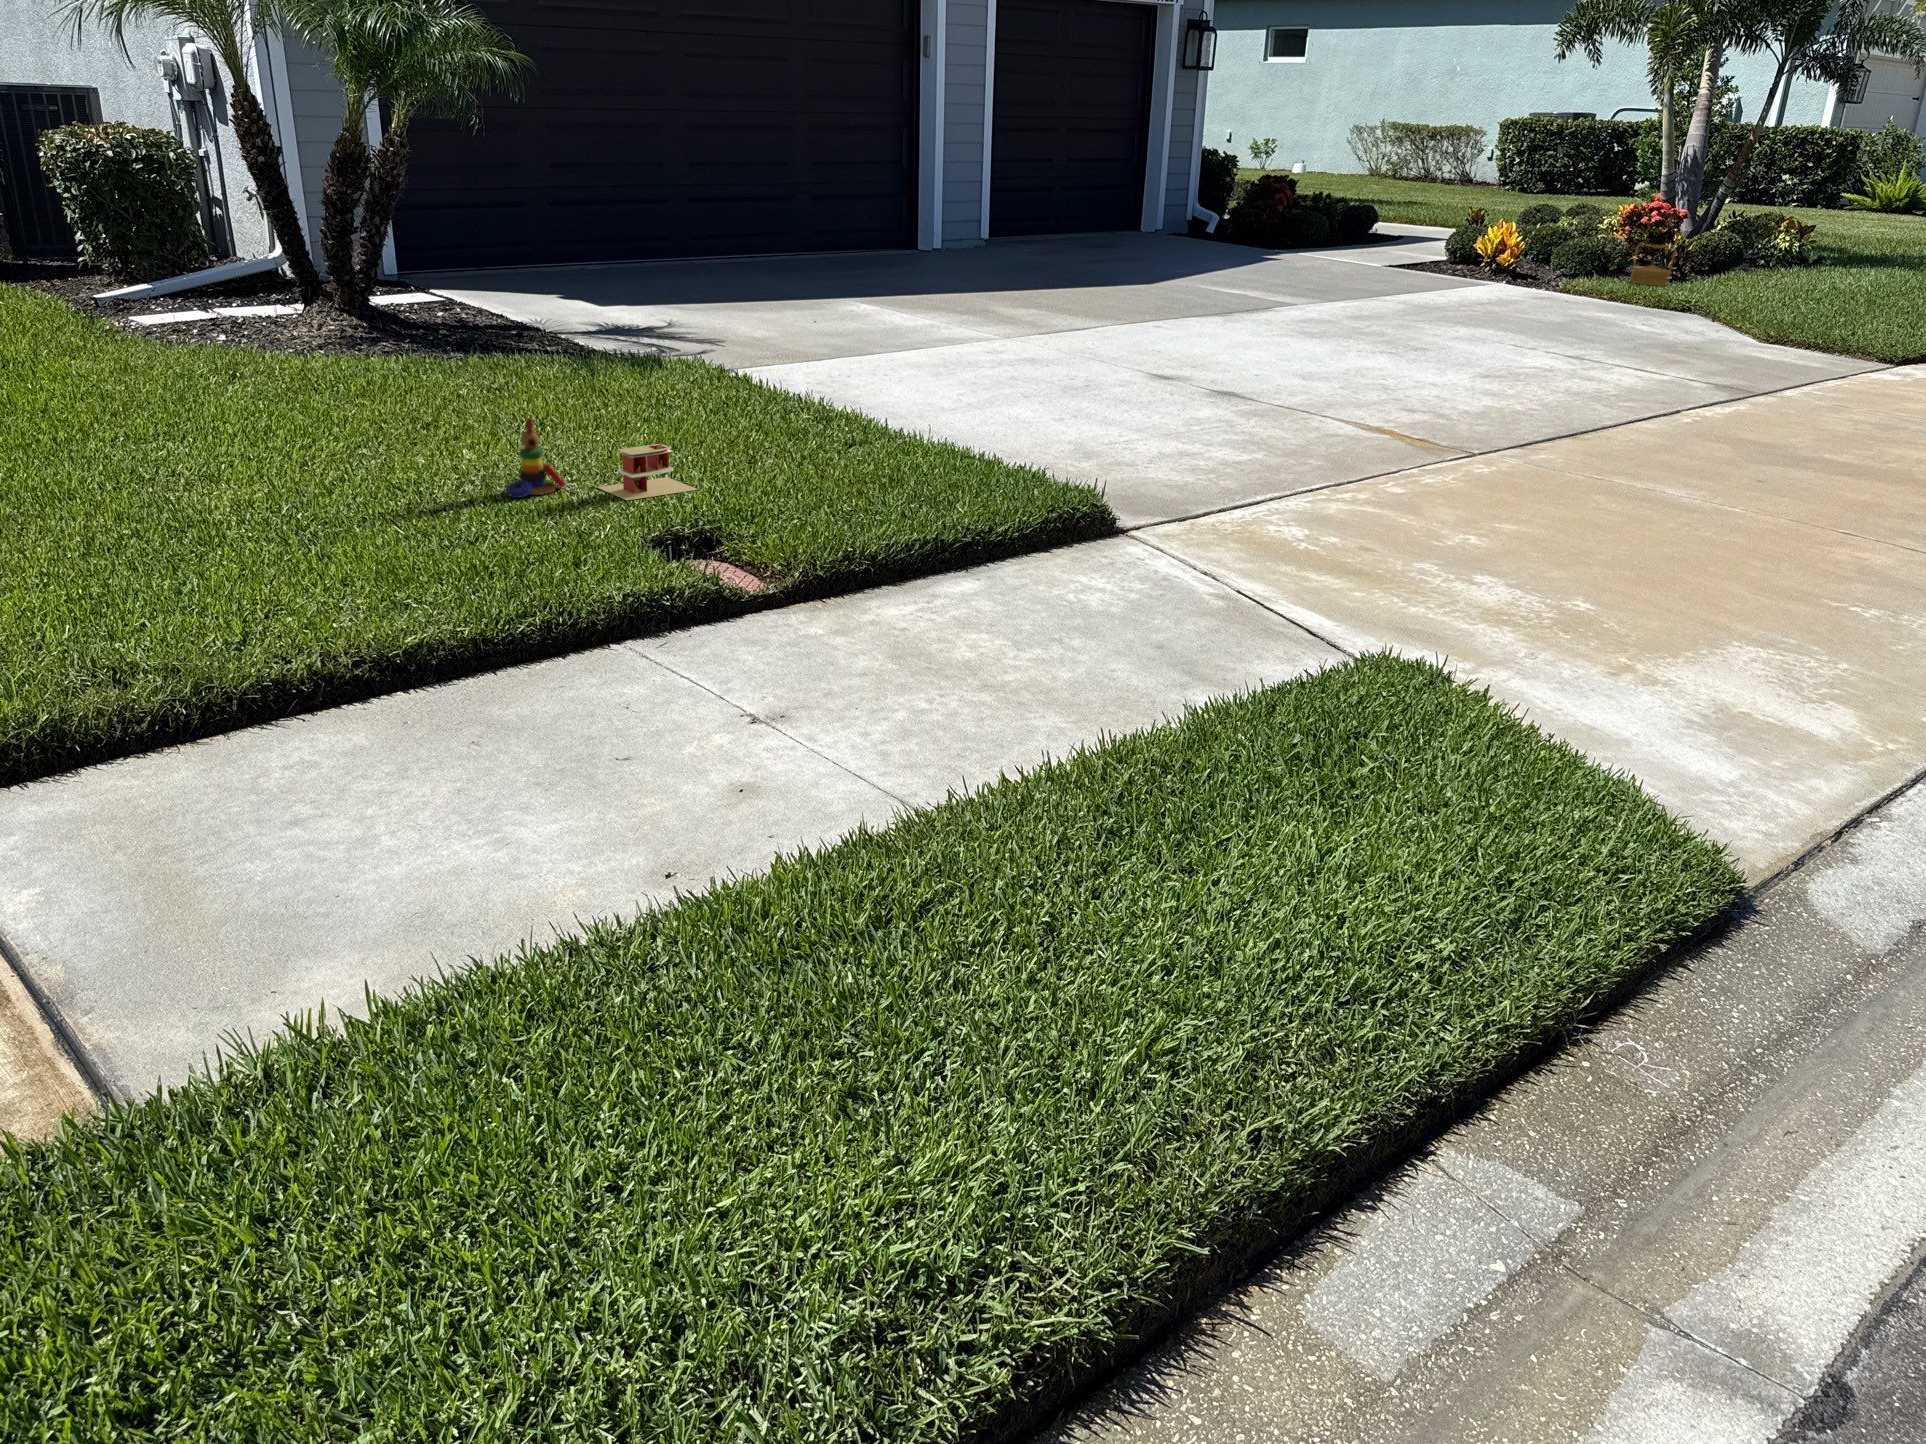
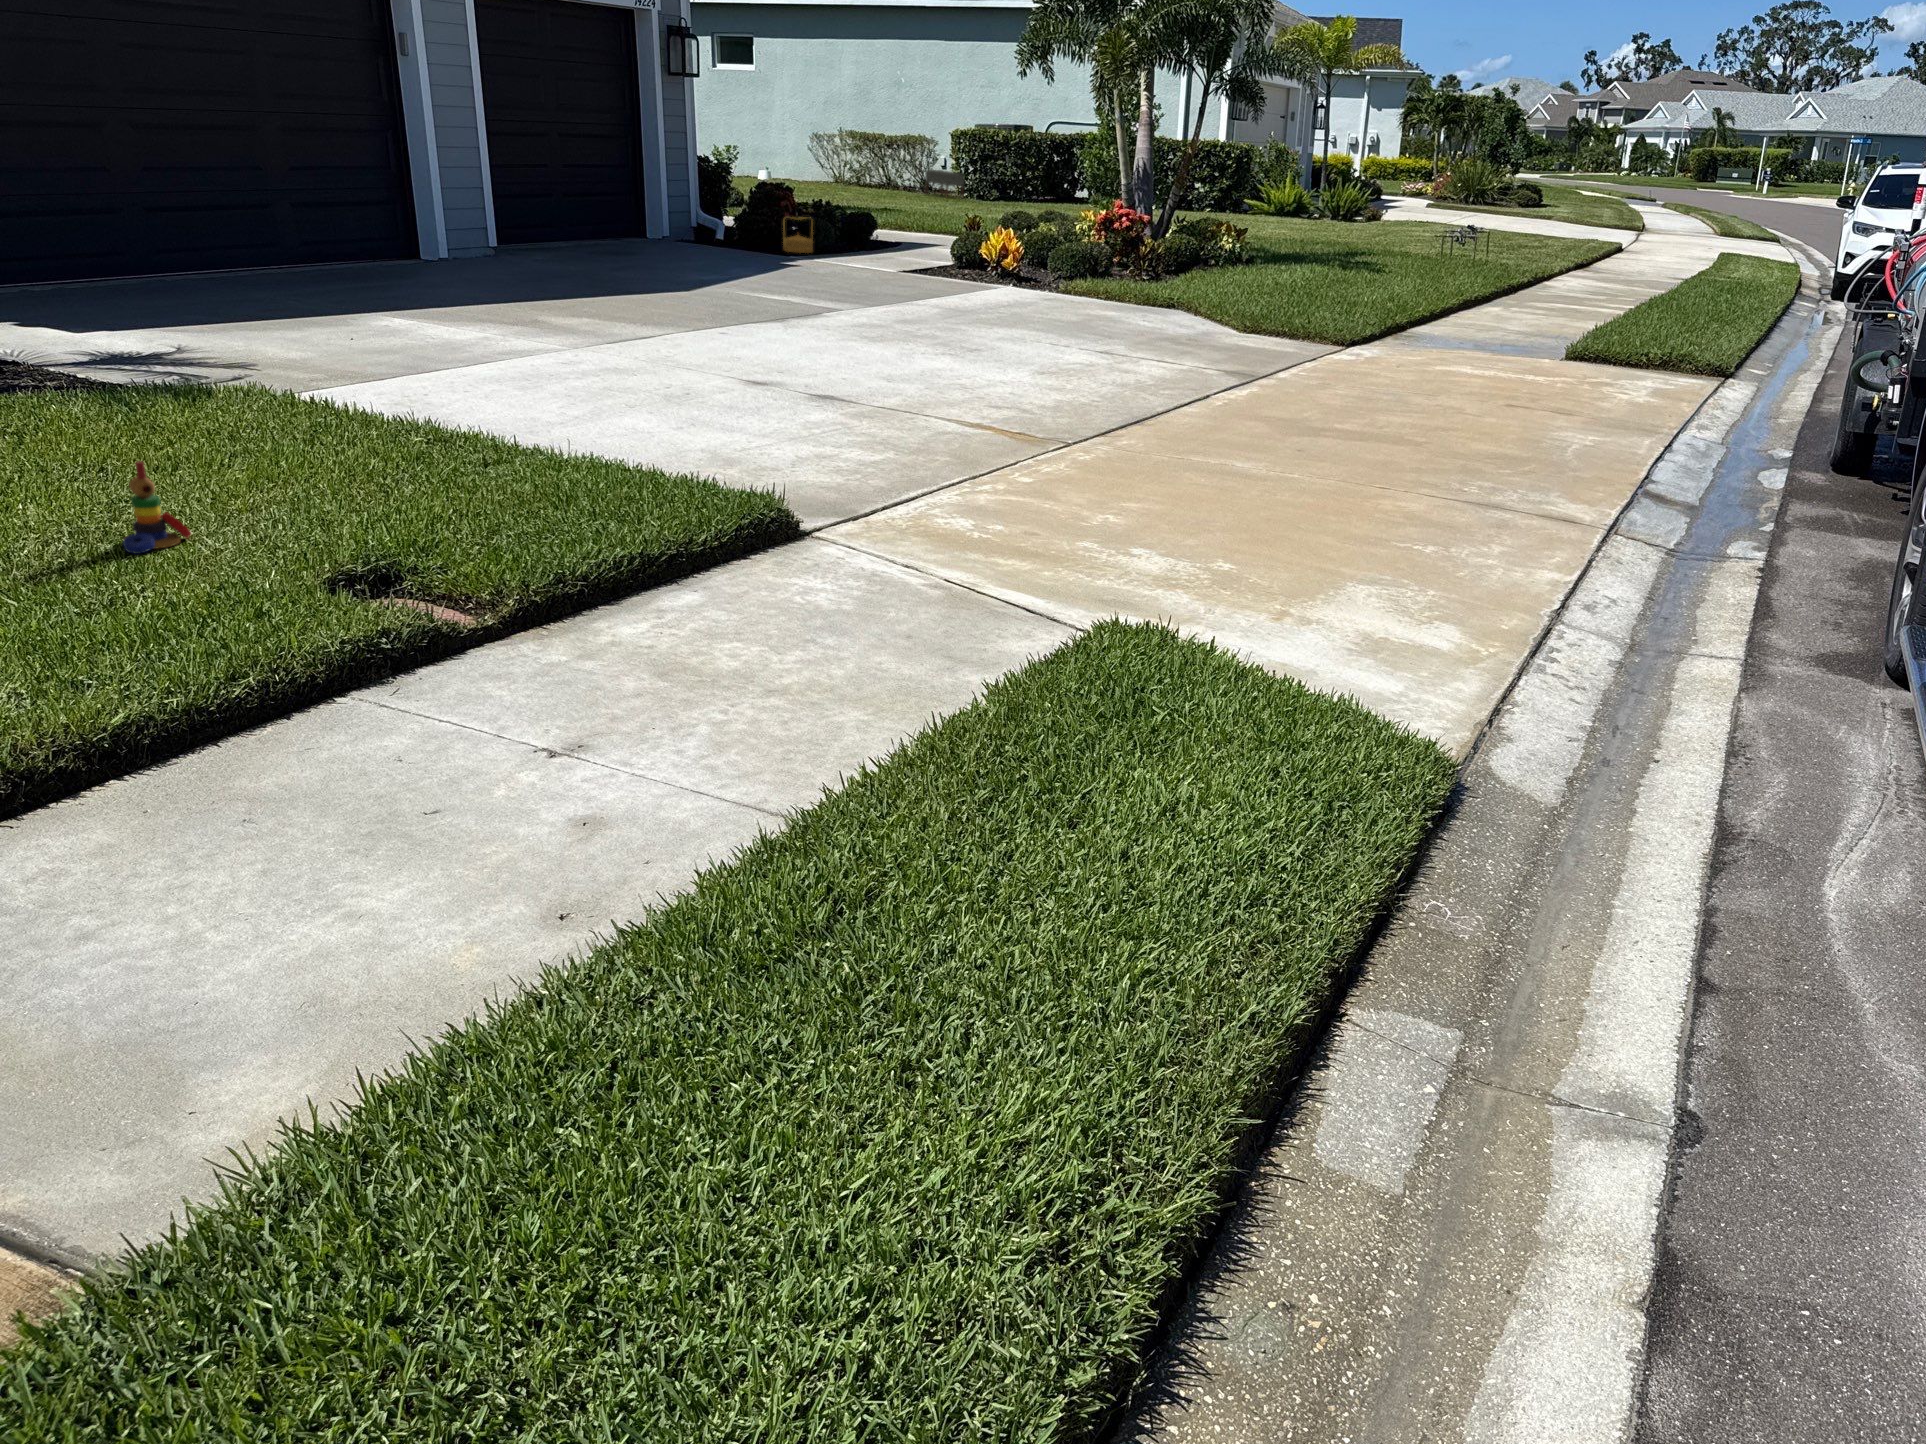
bench: none [1465,161,1511,192] -> present [925,170,964,197]
woven basket: present [1631,245,1676,286] -> present [783,217,813,253]
toy house: present [597,443,697,500] -> none [229,479,353,545]

